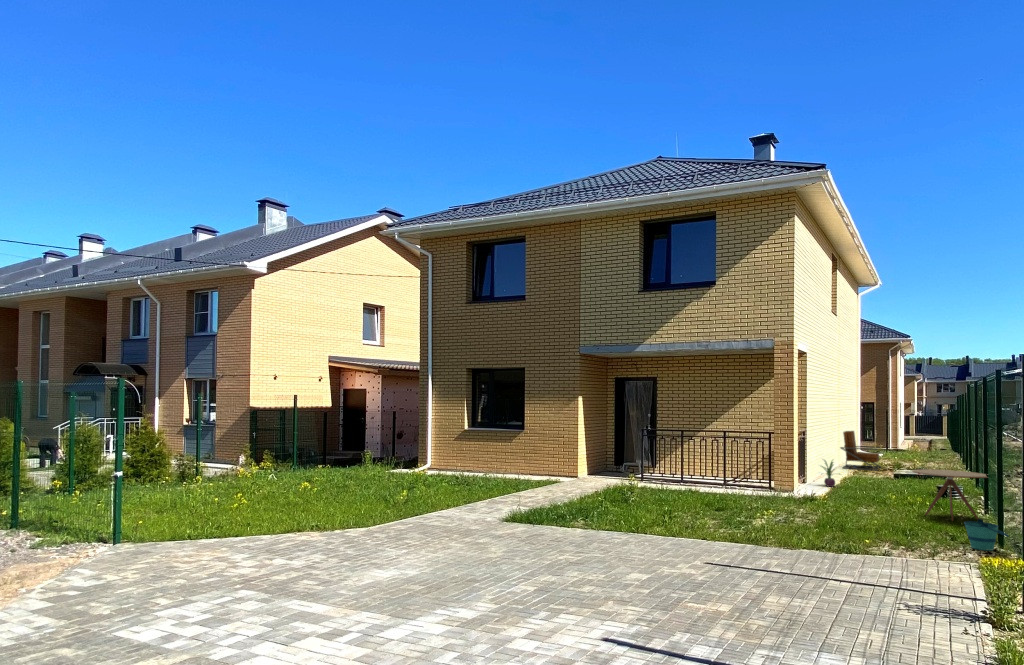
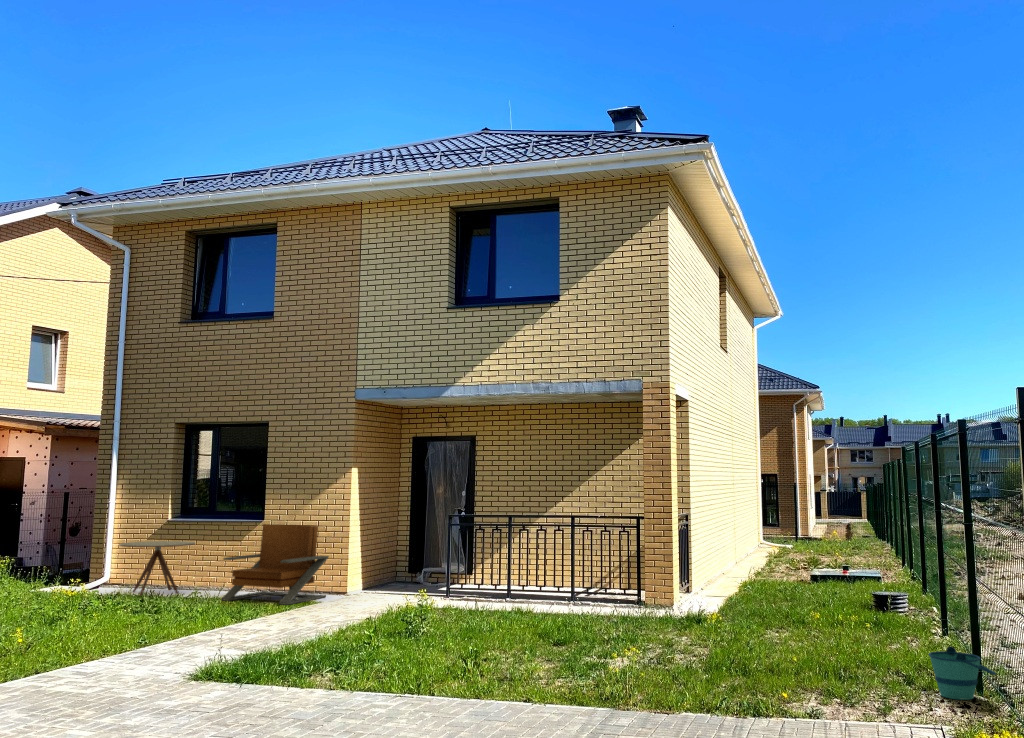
lounge chair: present [840,431,881,471] -> present [222,524,329,605]
decorative plant: present [822,460,835,487] -> none [696,554,743,596]
round table: present [913,469,988,520] -> present [120,541,196,595]

